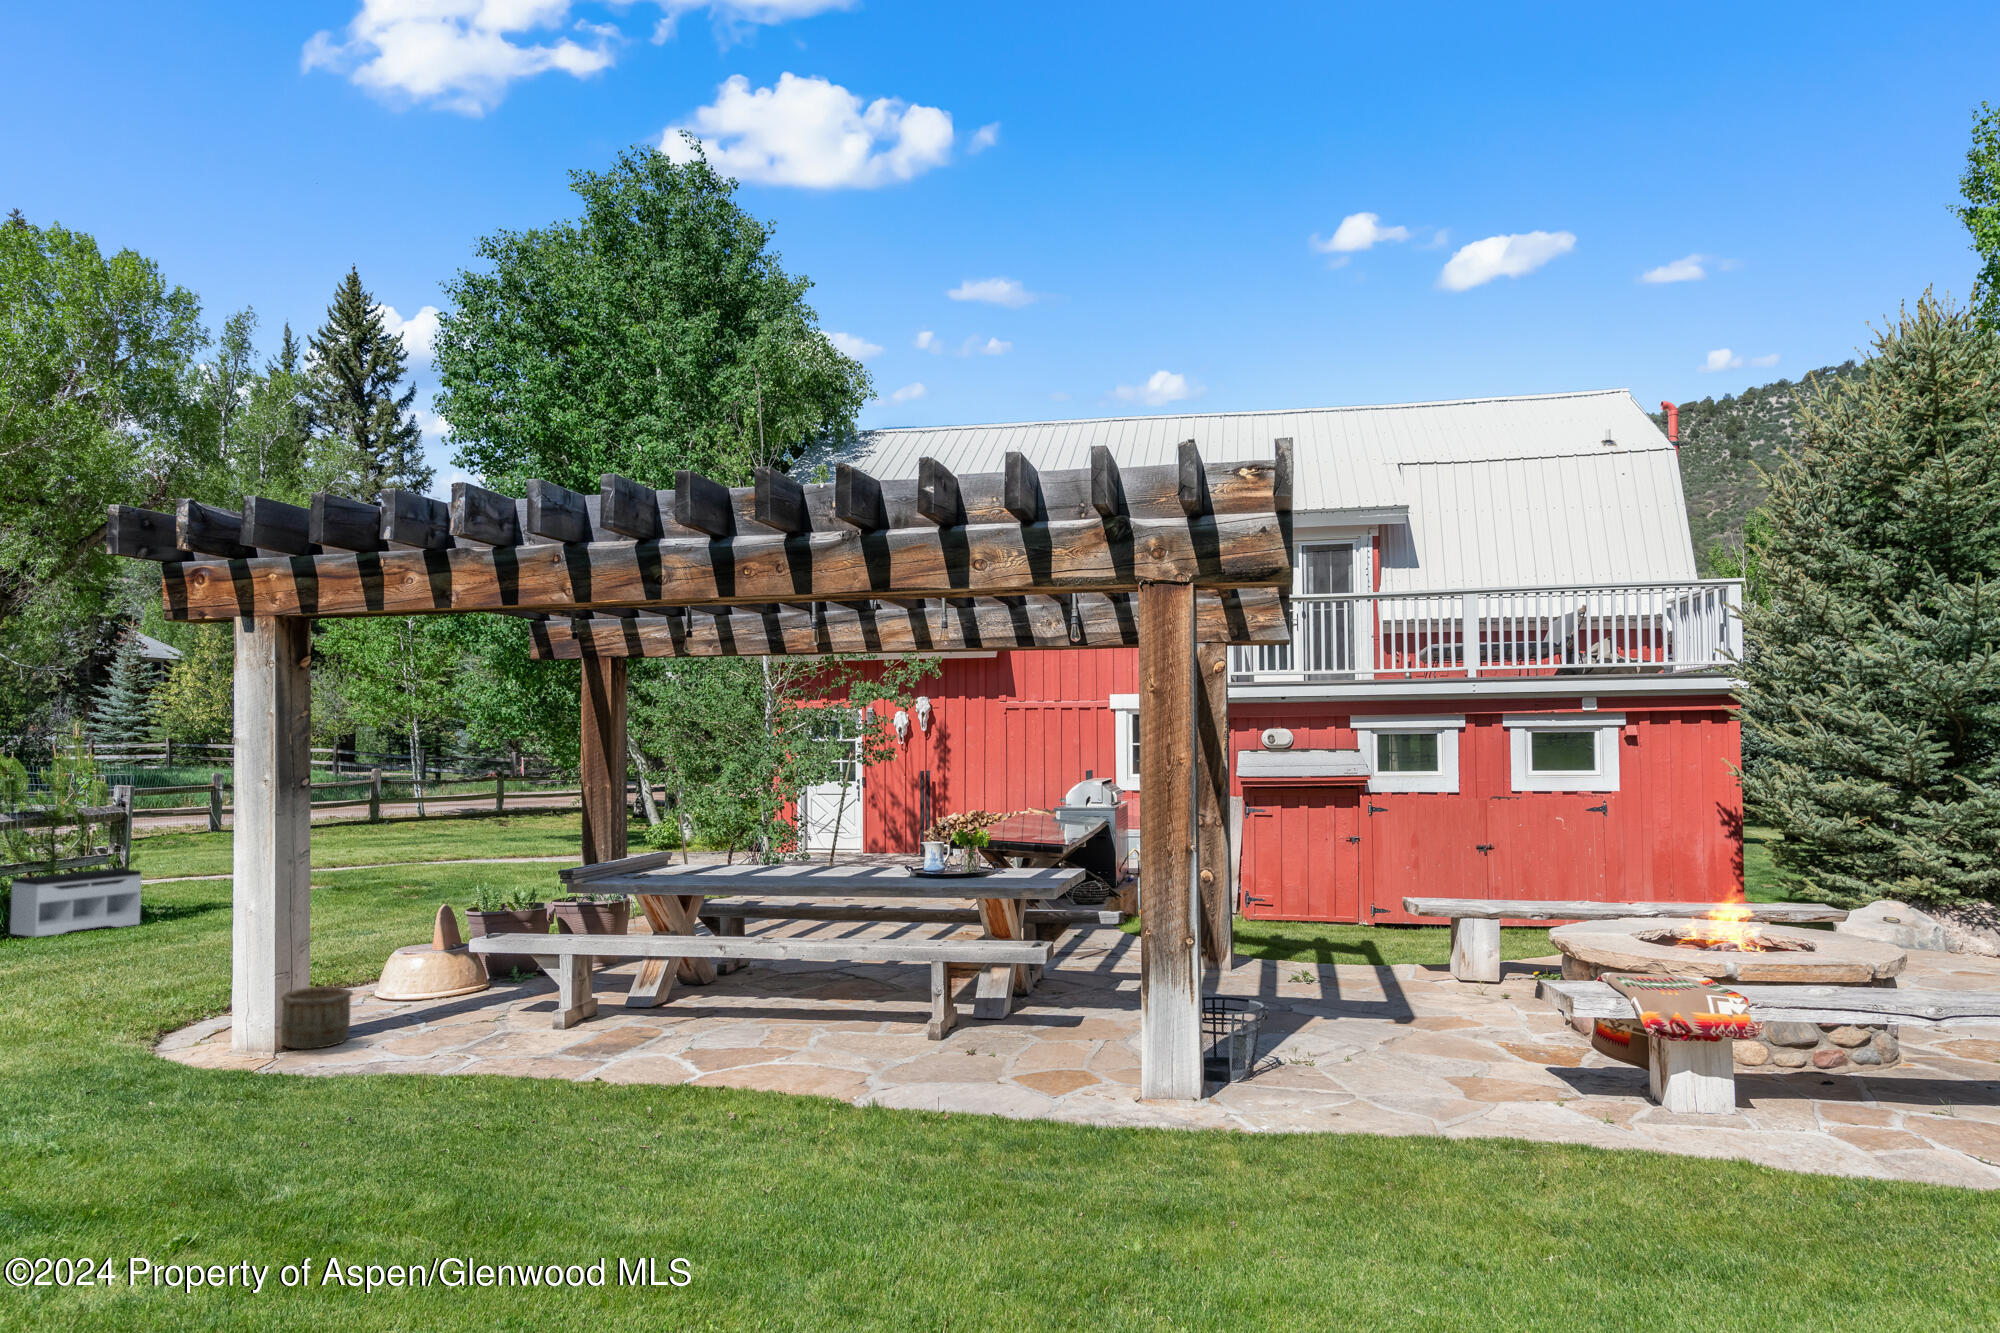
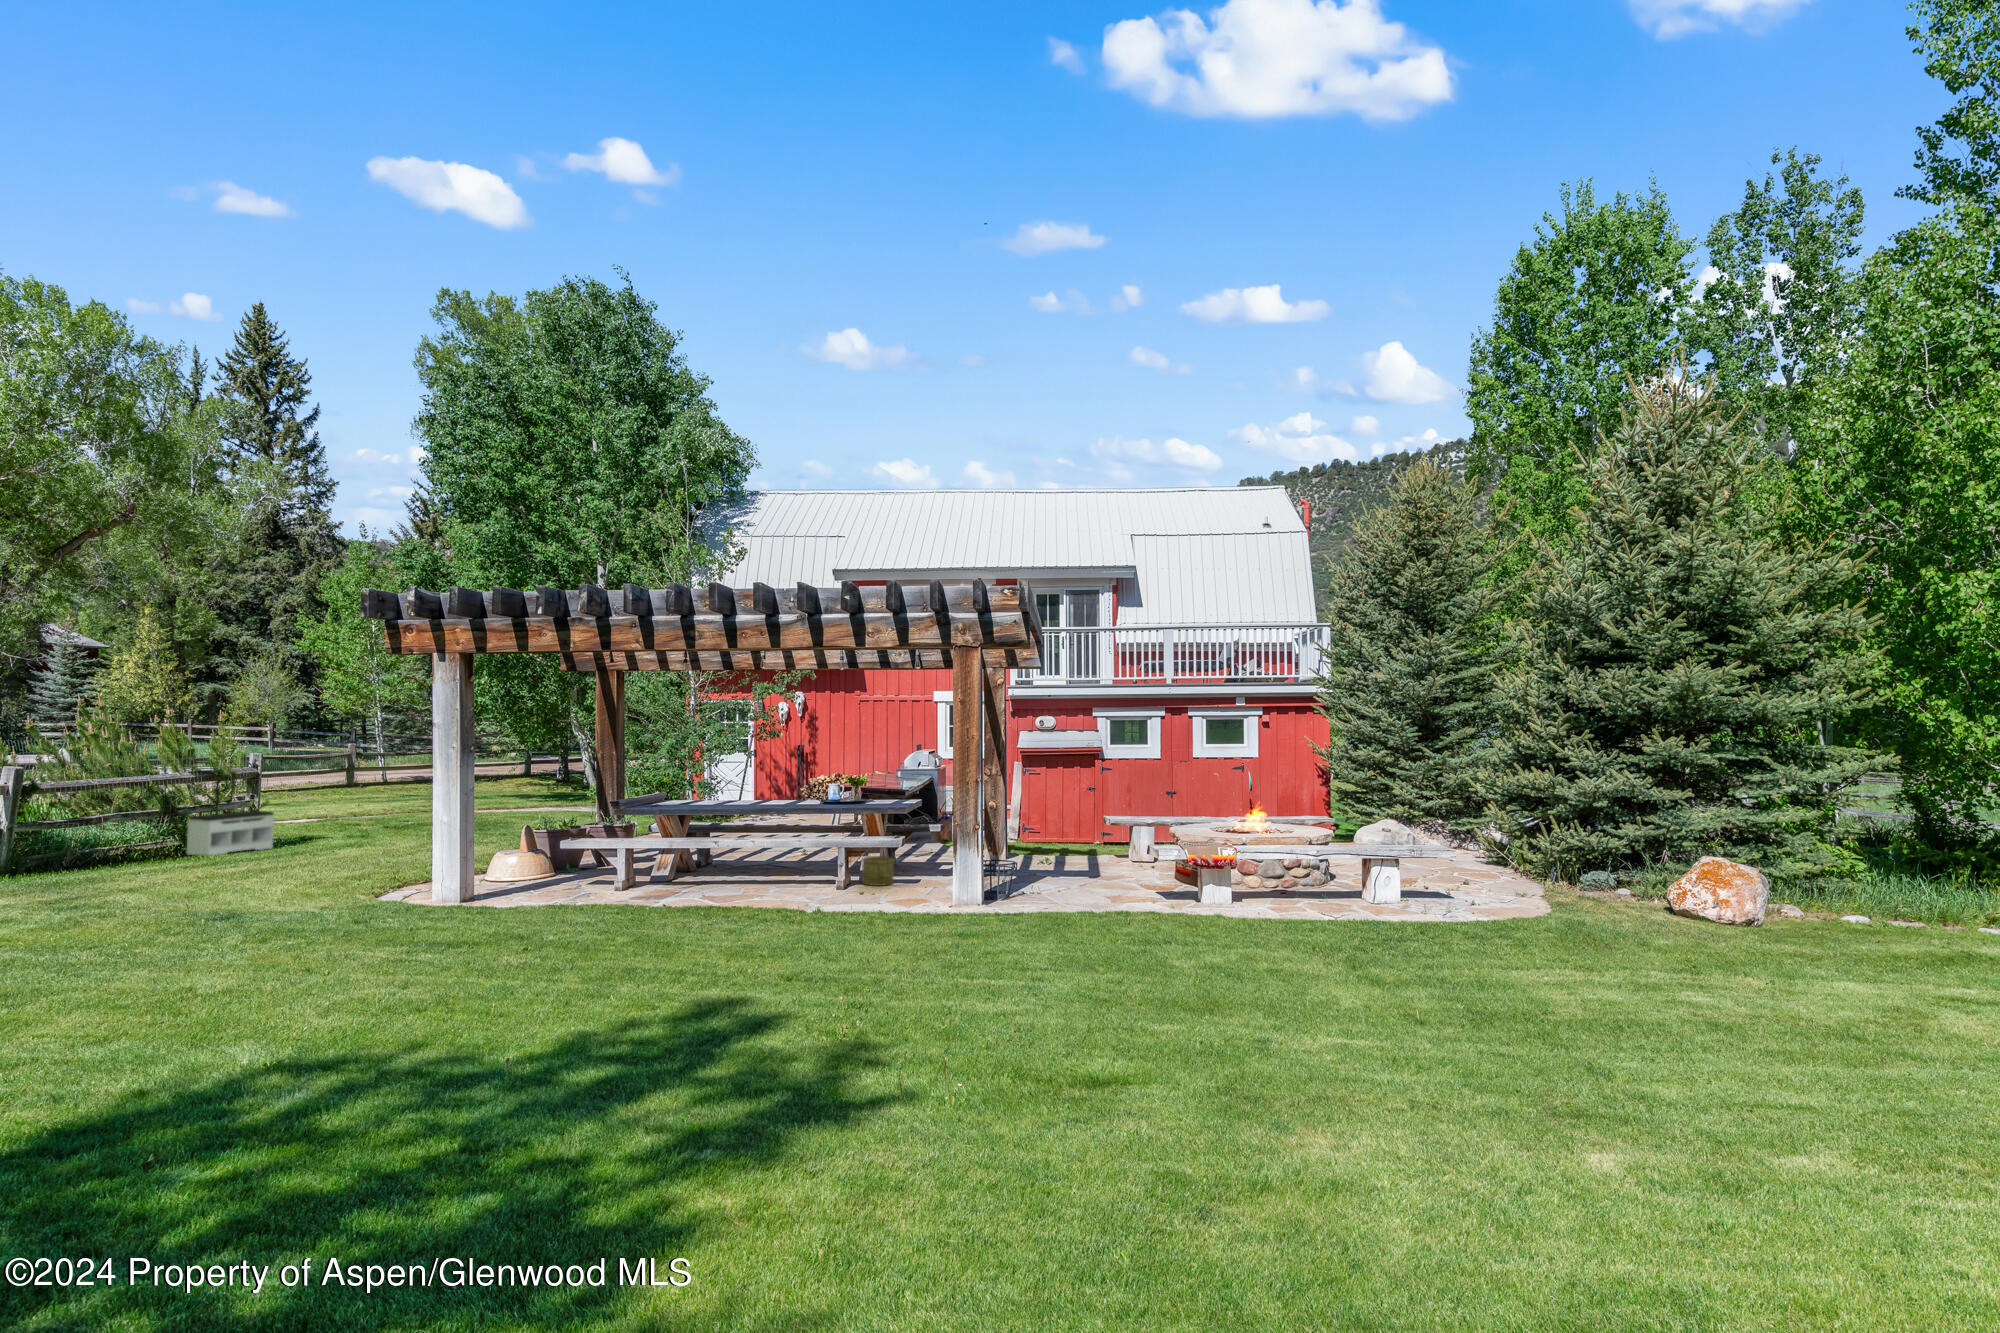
wooden bucket: present [281,986,353,1049] -> present [862,856,894,886]

